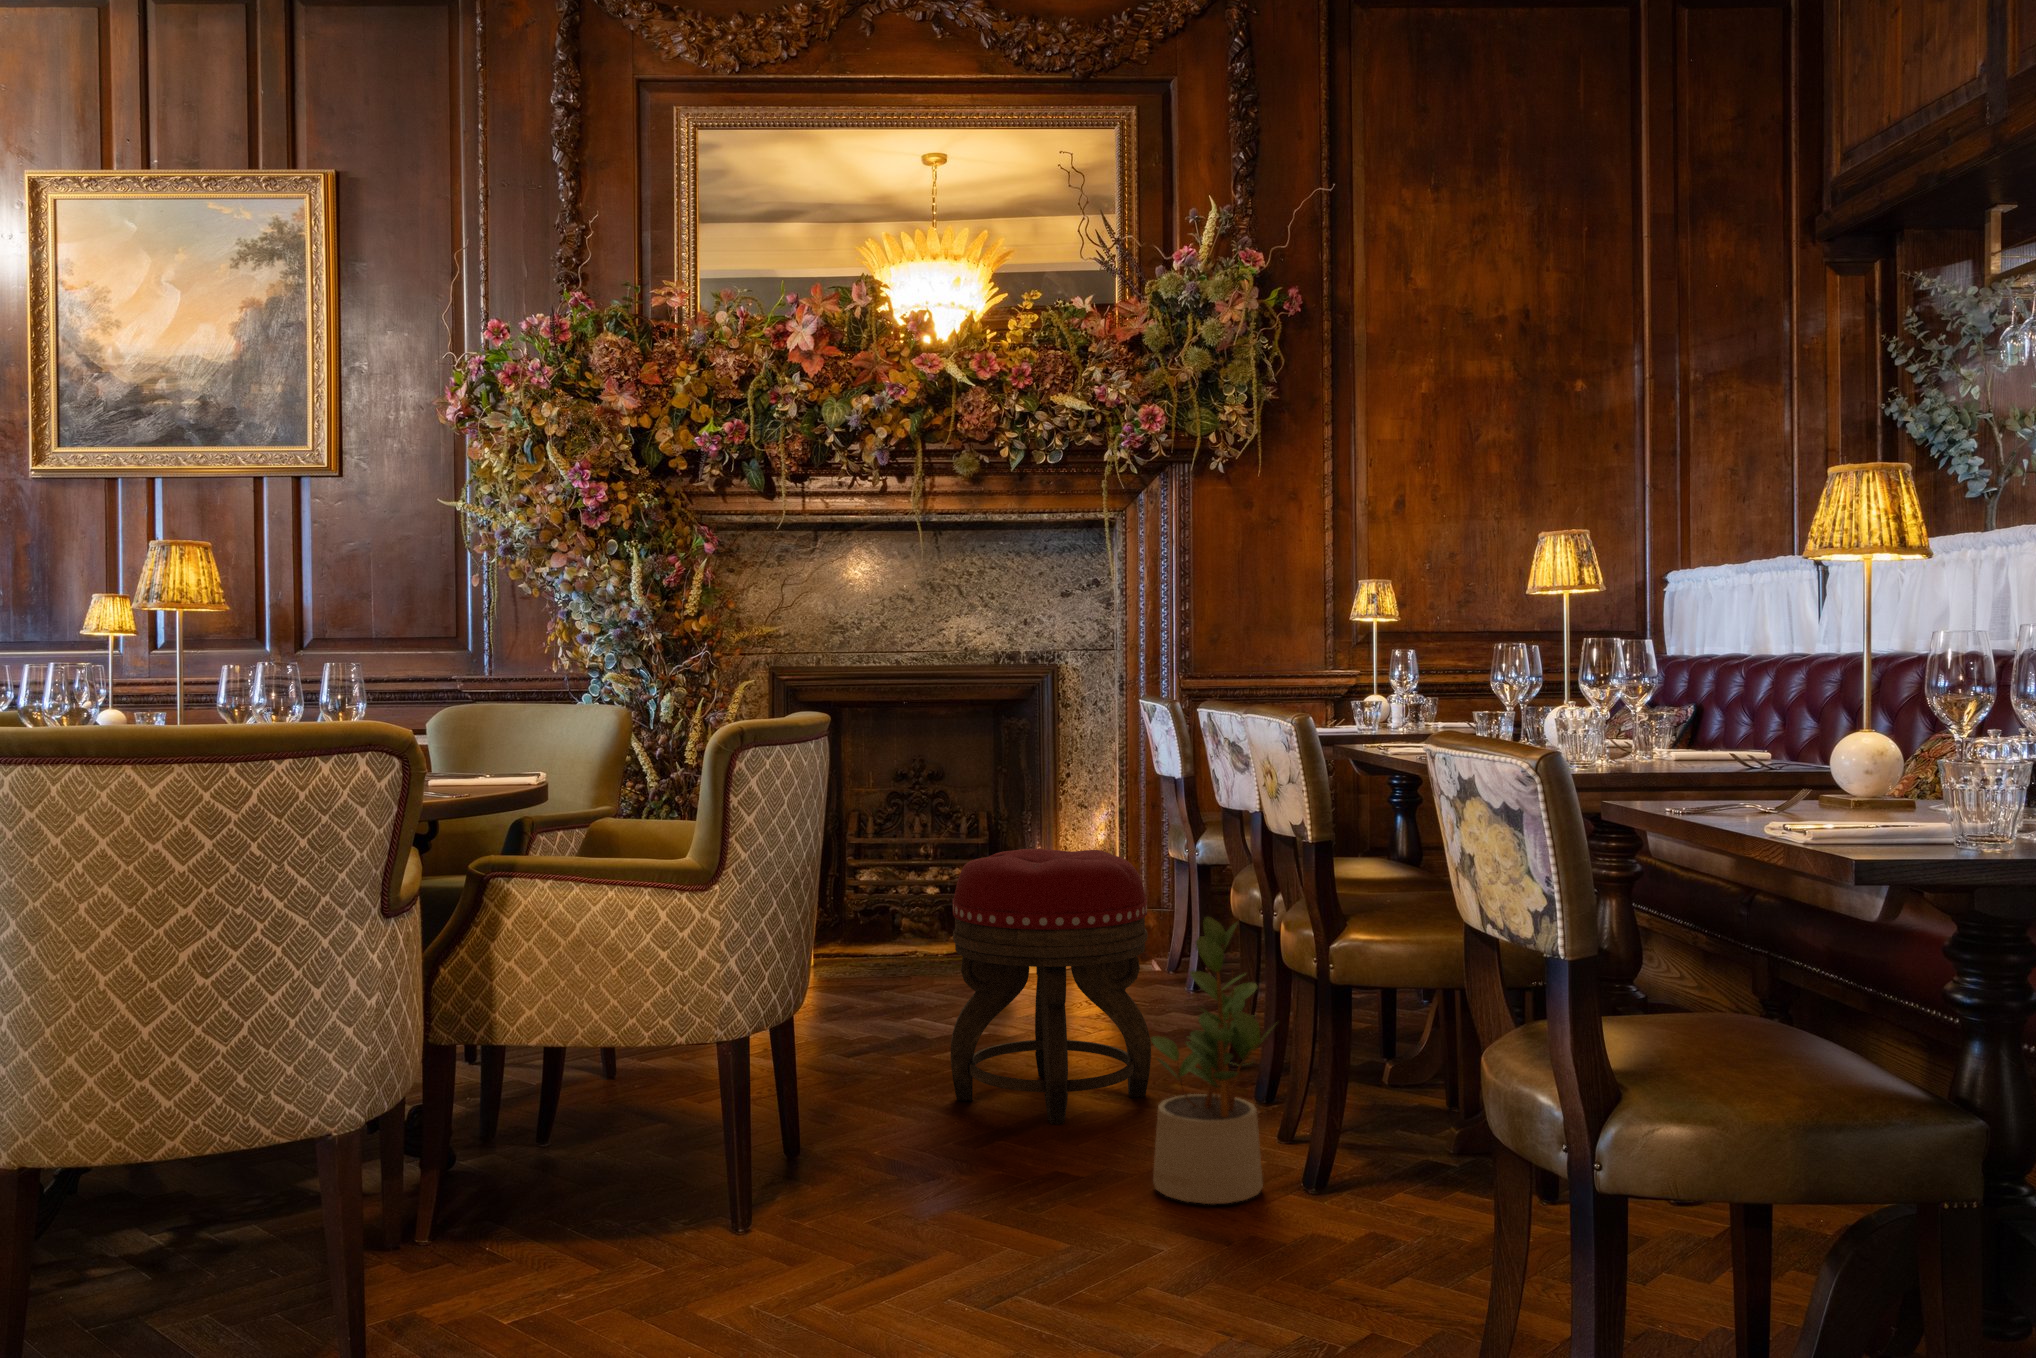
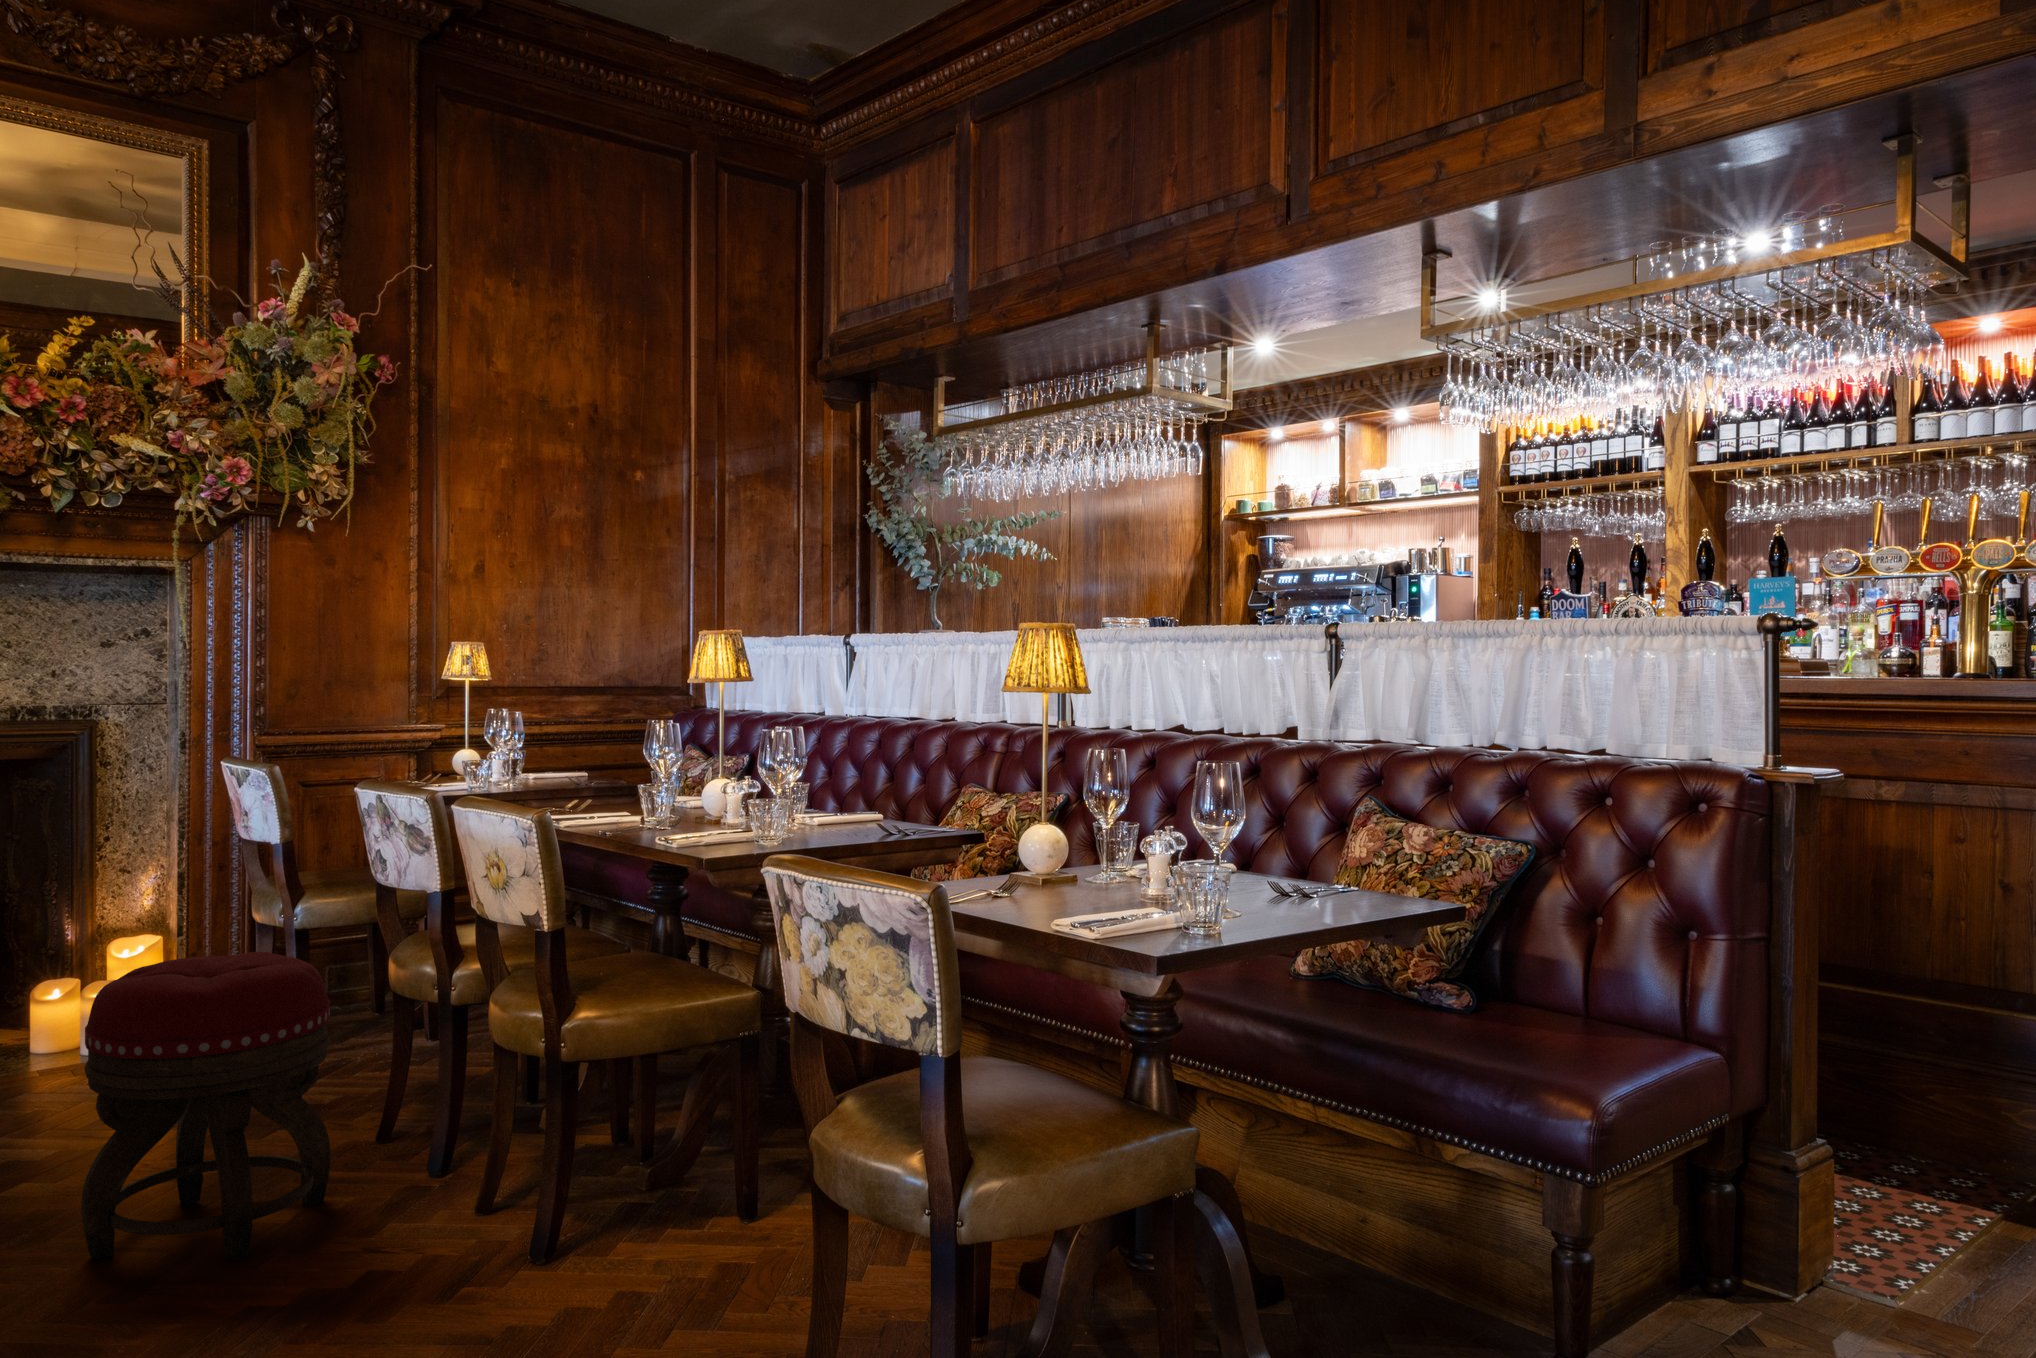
potted plant: present [1151,916,1274,1204] -> none [393,1022,537,1312]

